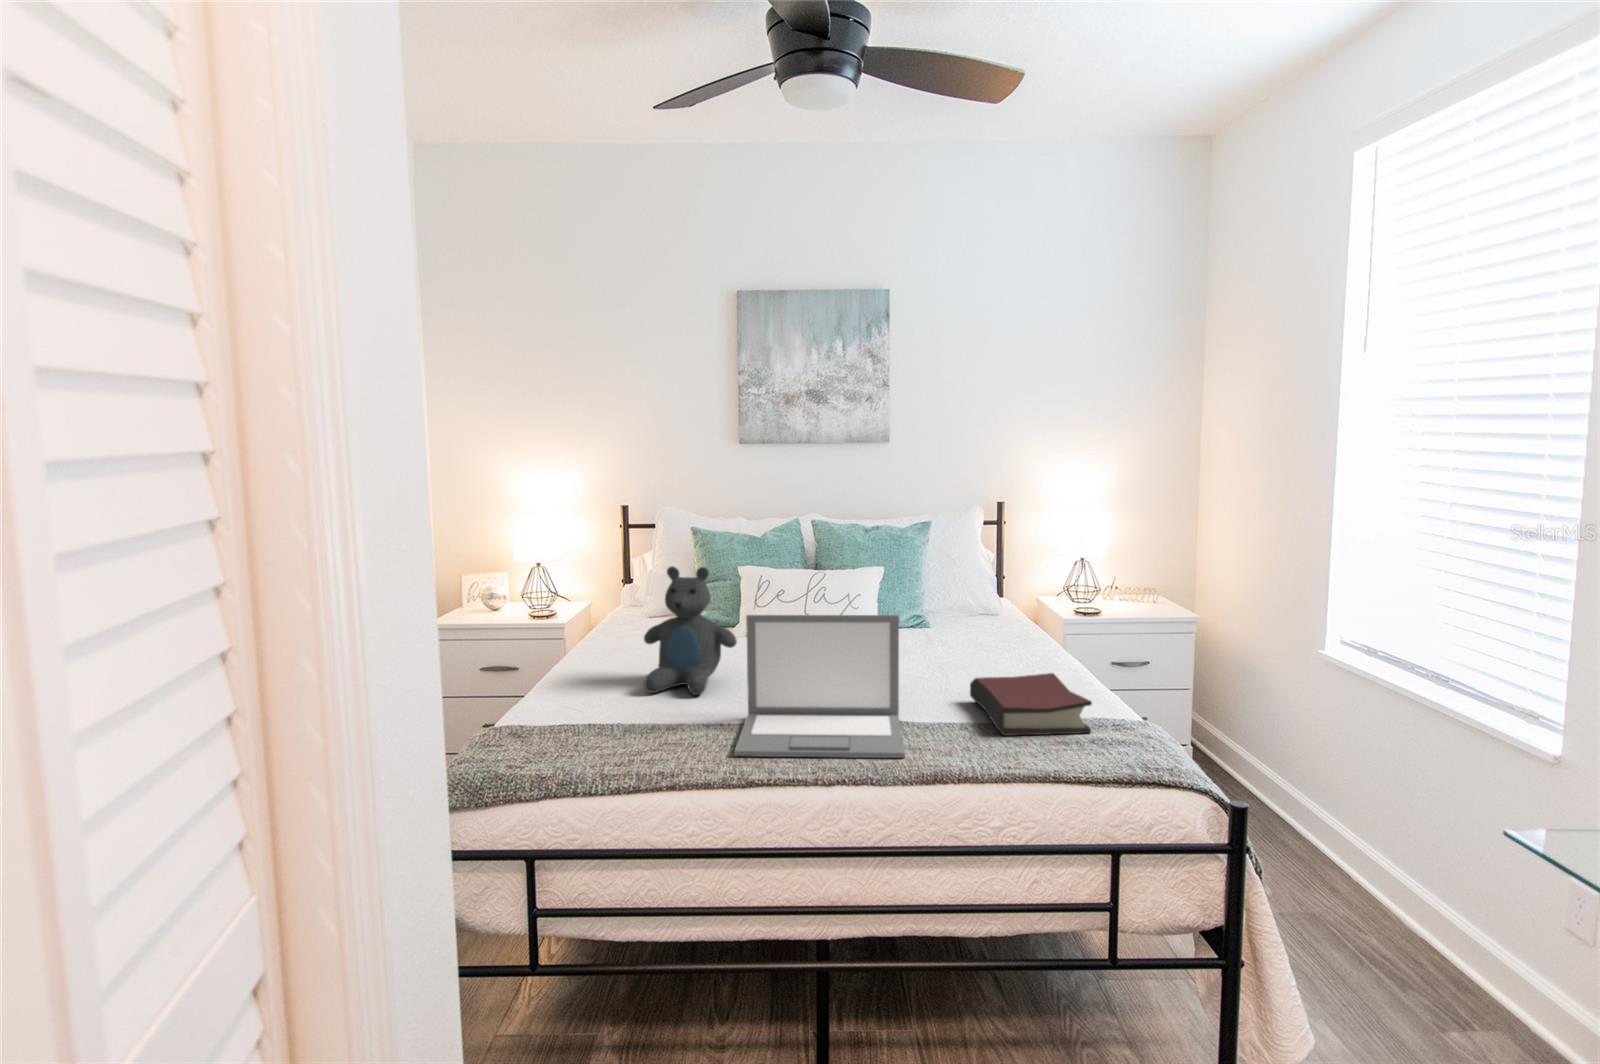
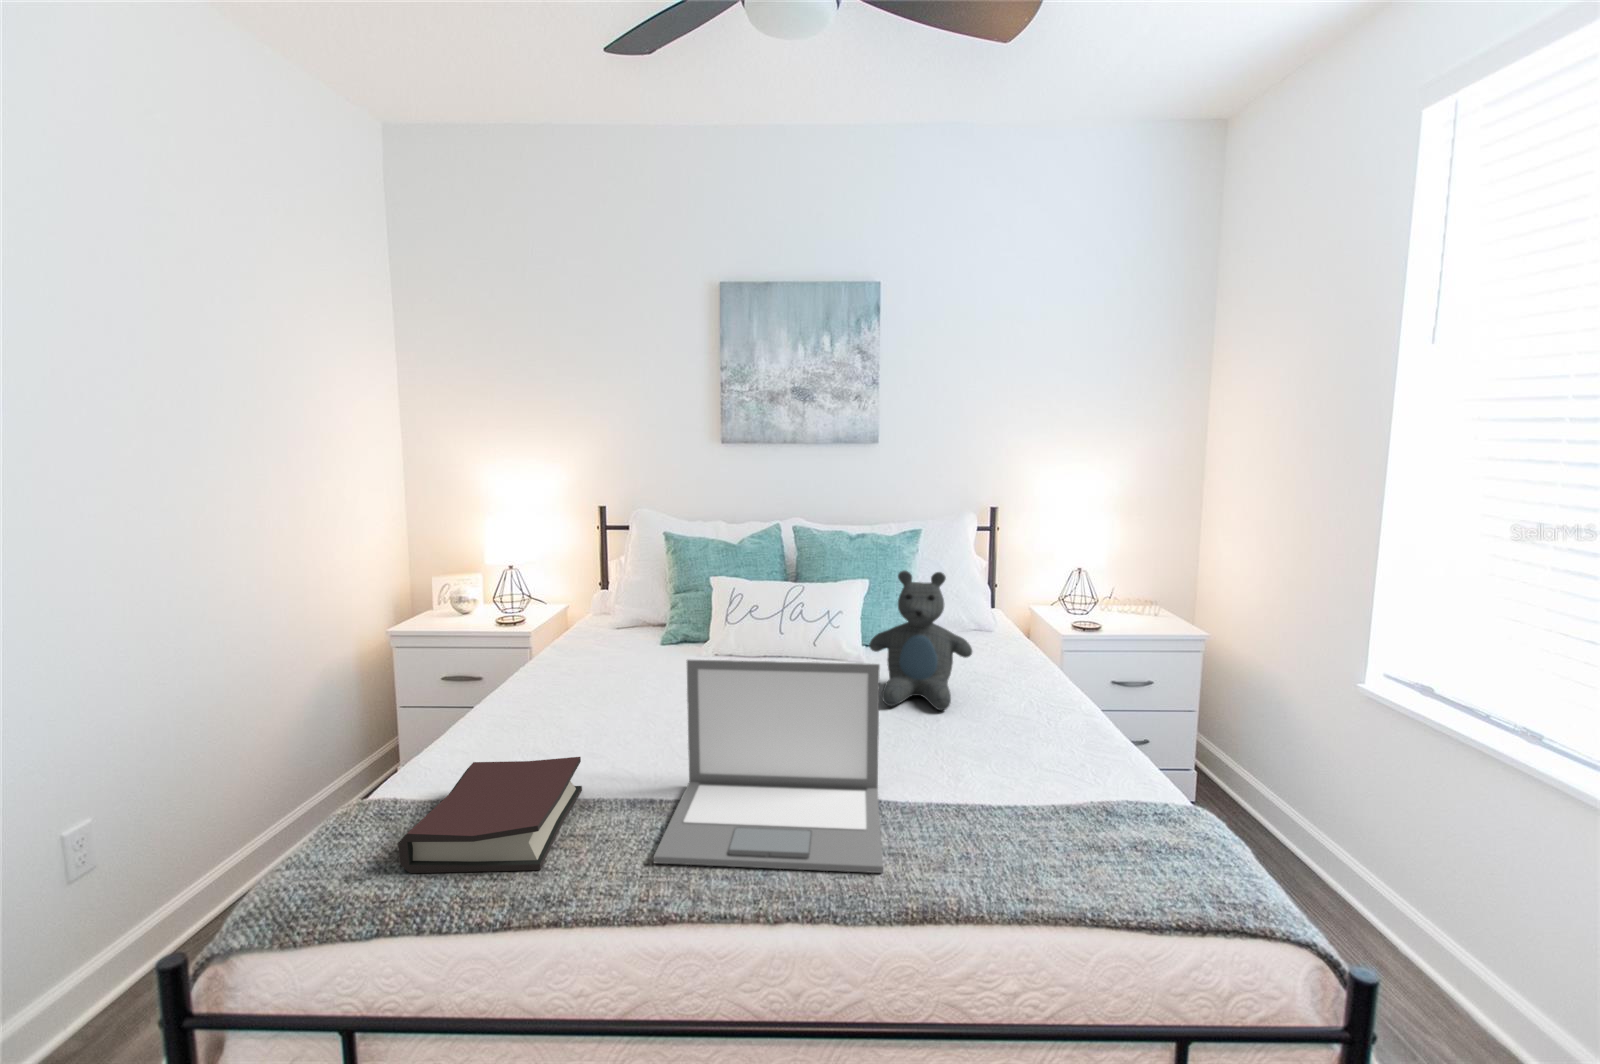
teddy bear: present [644,566,737,695] -> present [869,570,972,710]
hardback book: present [970,673,1092,736] -> present [399,757,582,873]

